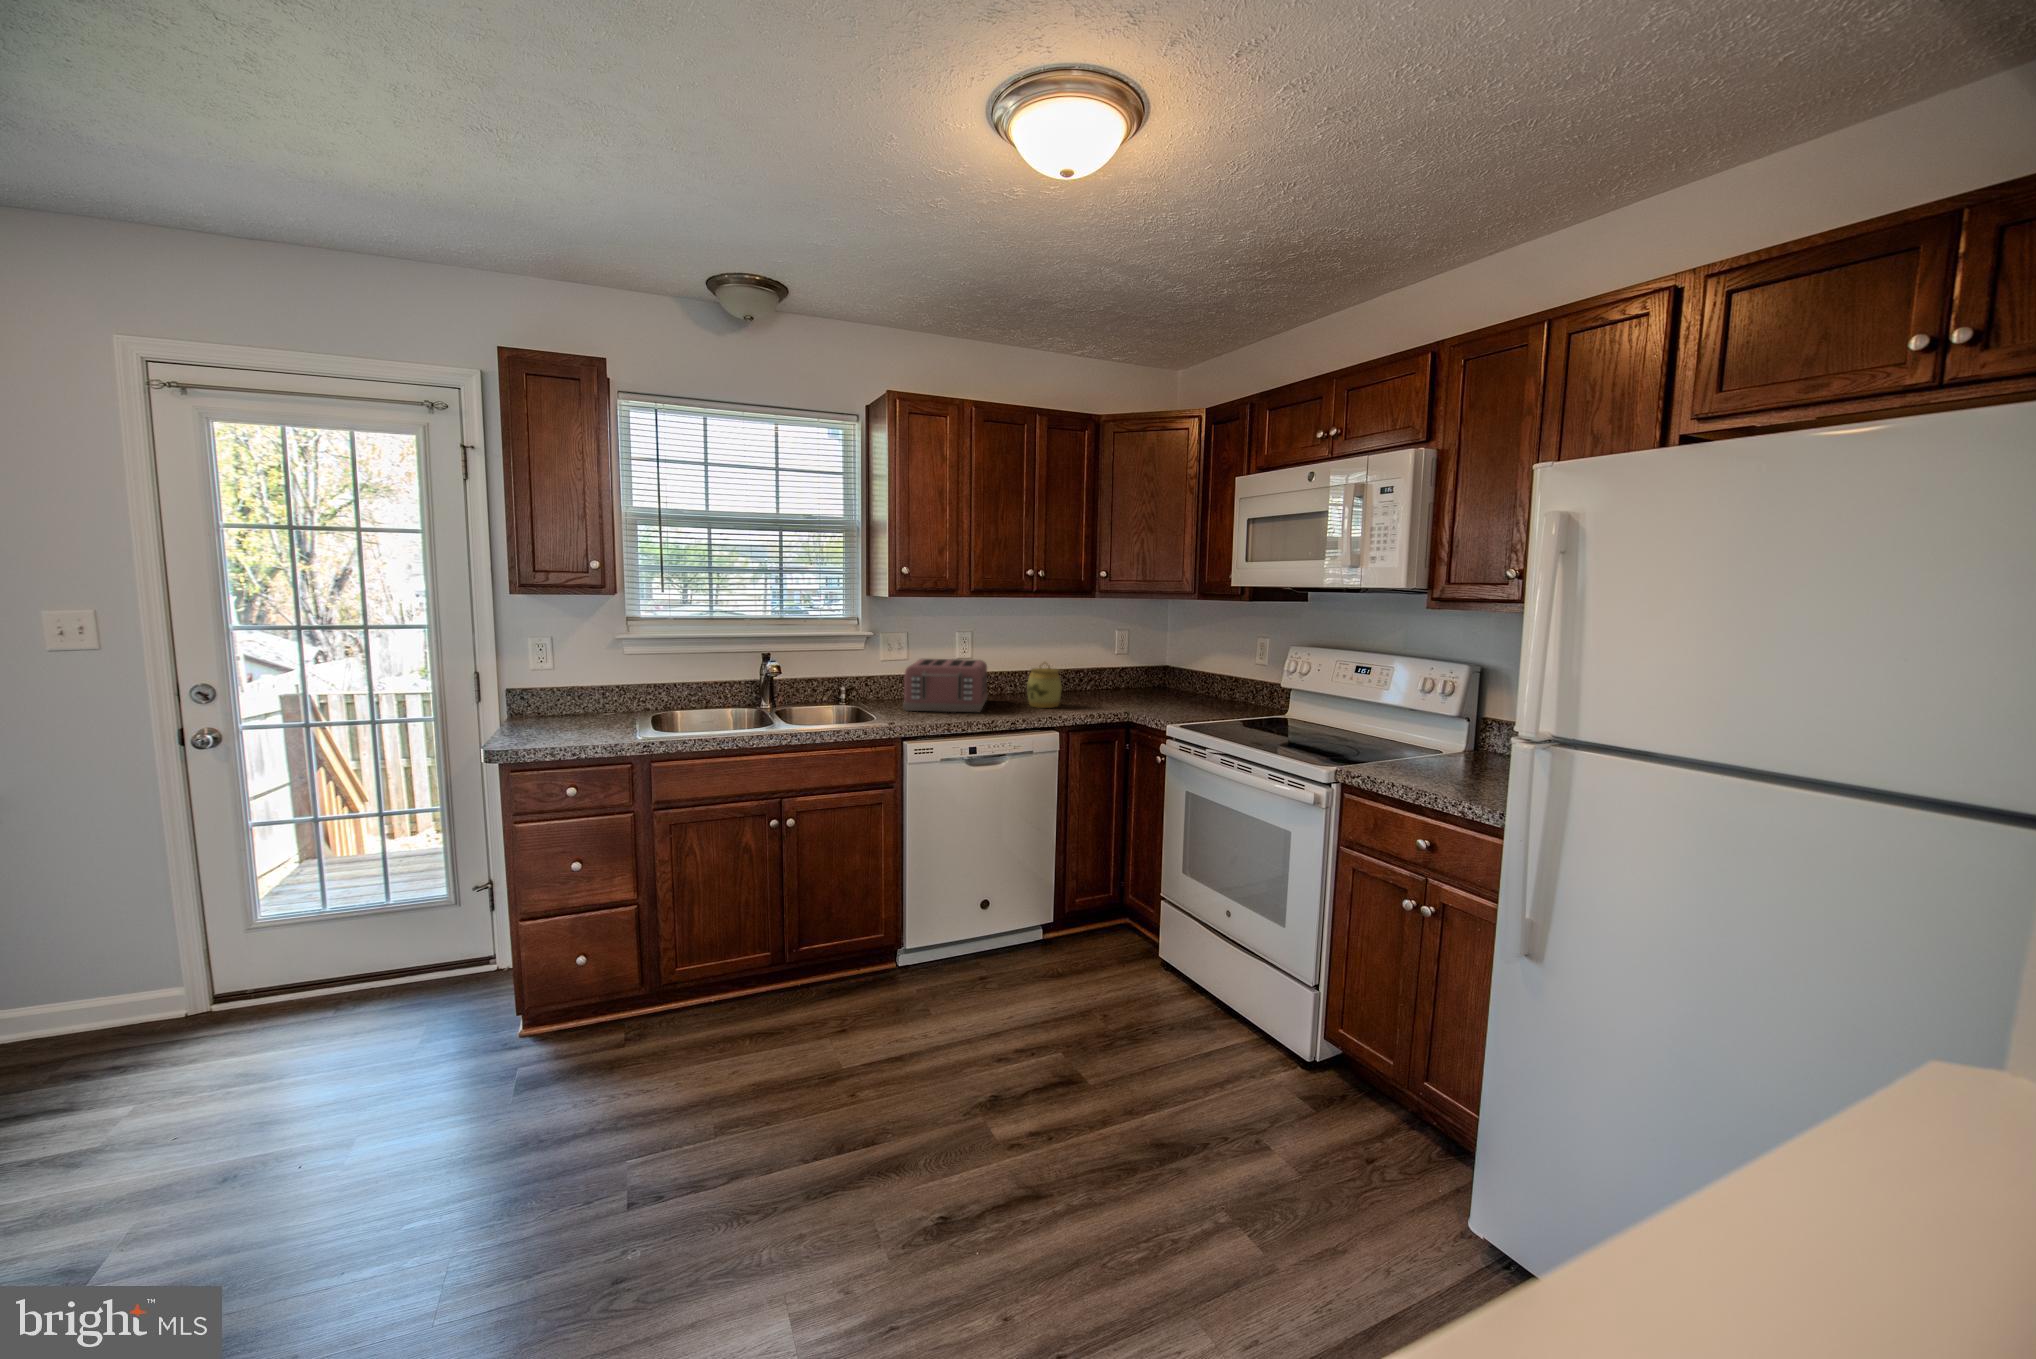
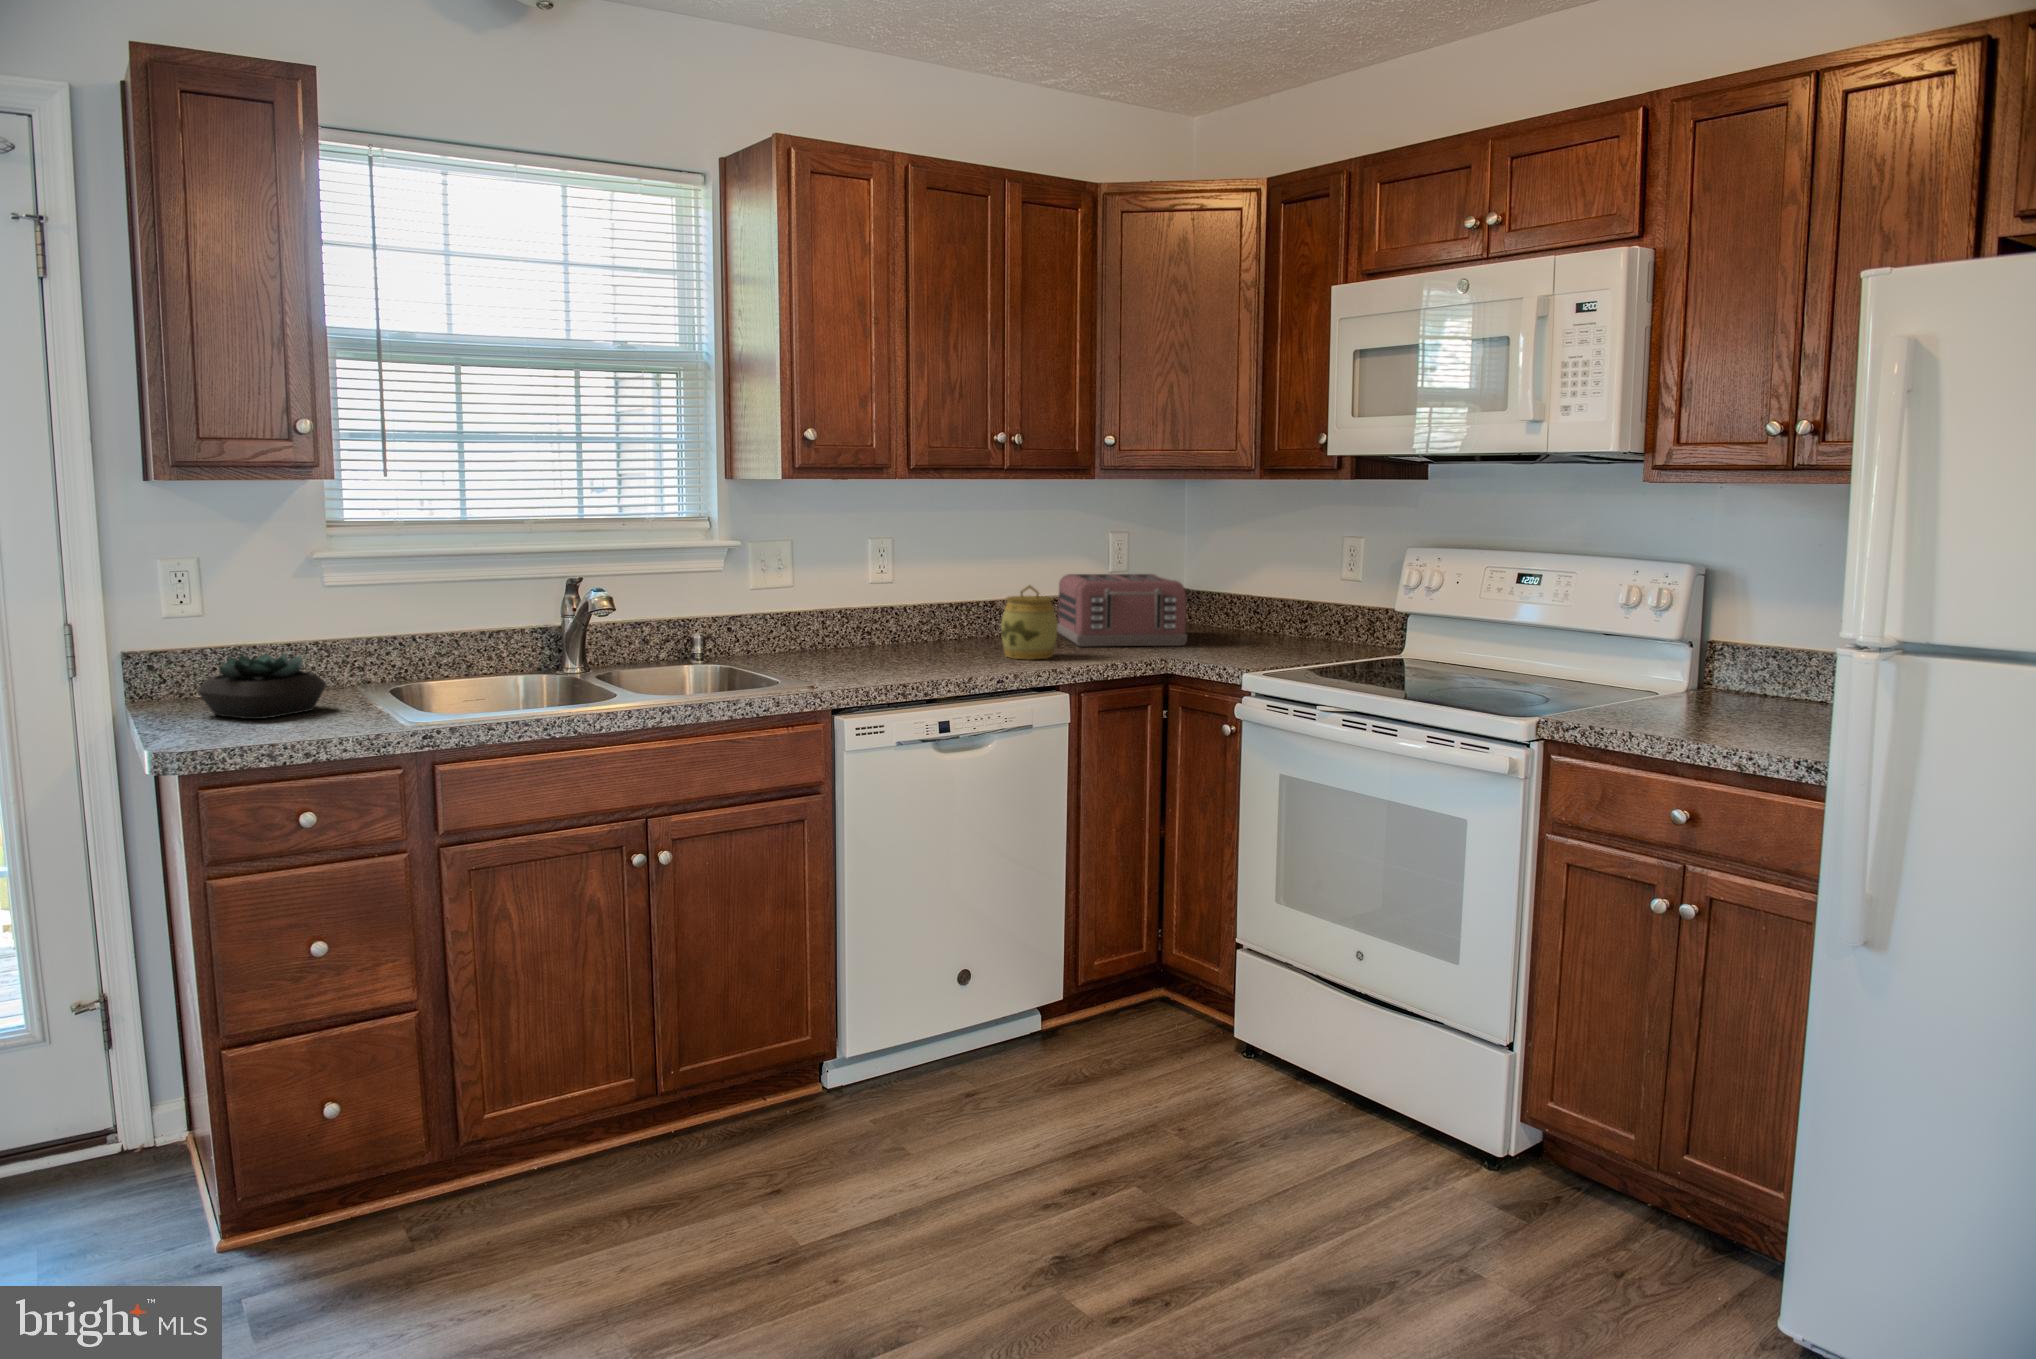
toaster: present [903,659,988,712] -> present [1057,574,1187,646]
succulent plant: none [534,692,608,731] -> present [197,653,327,719]

